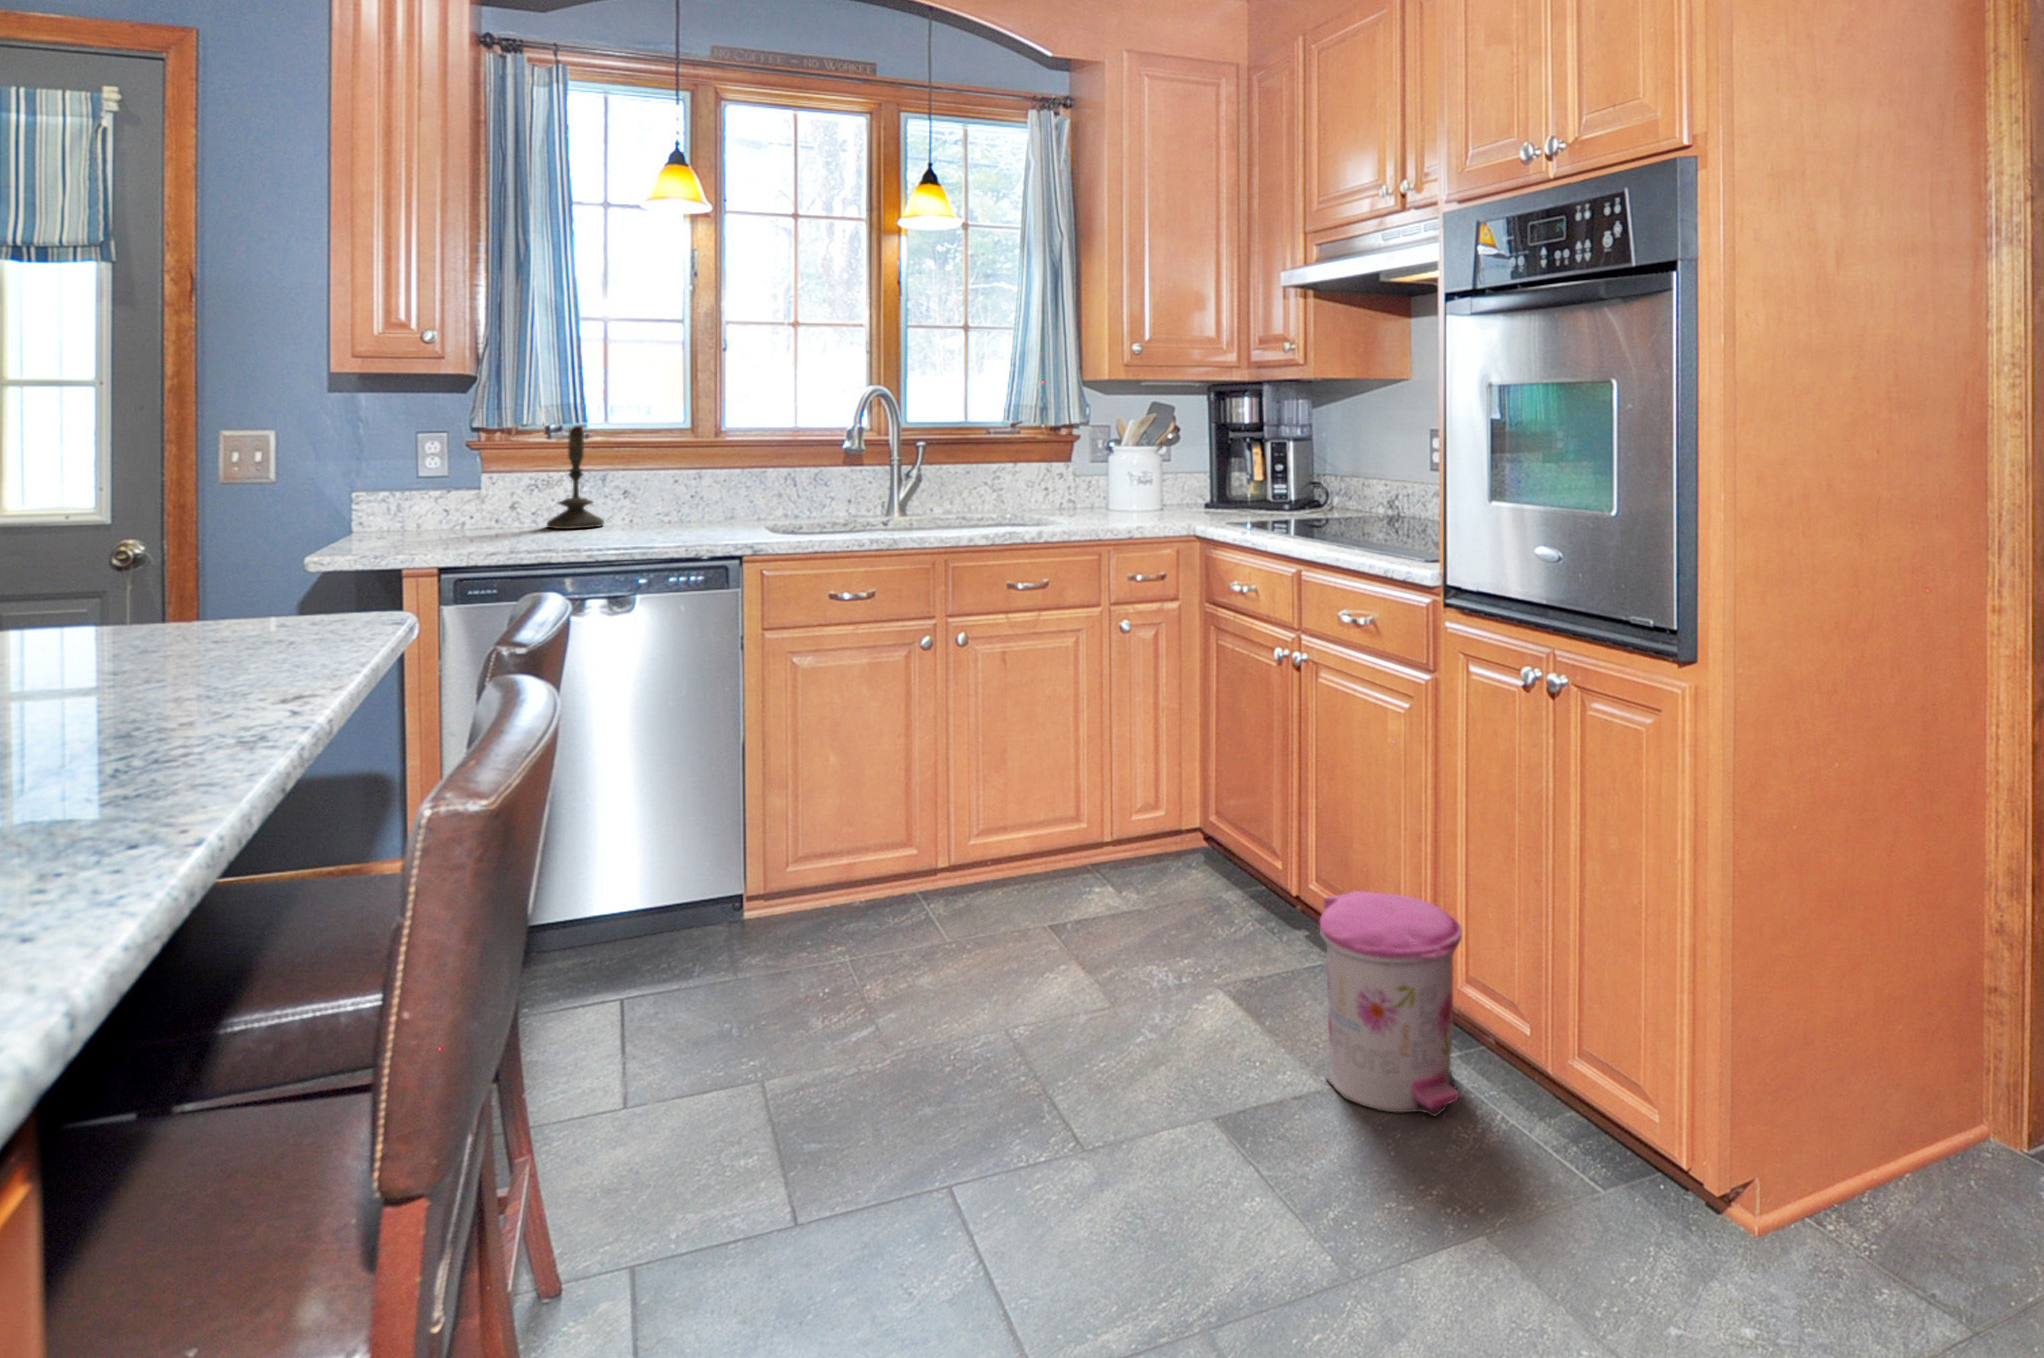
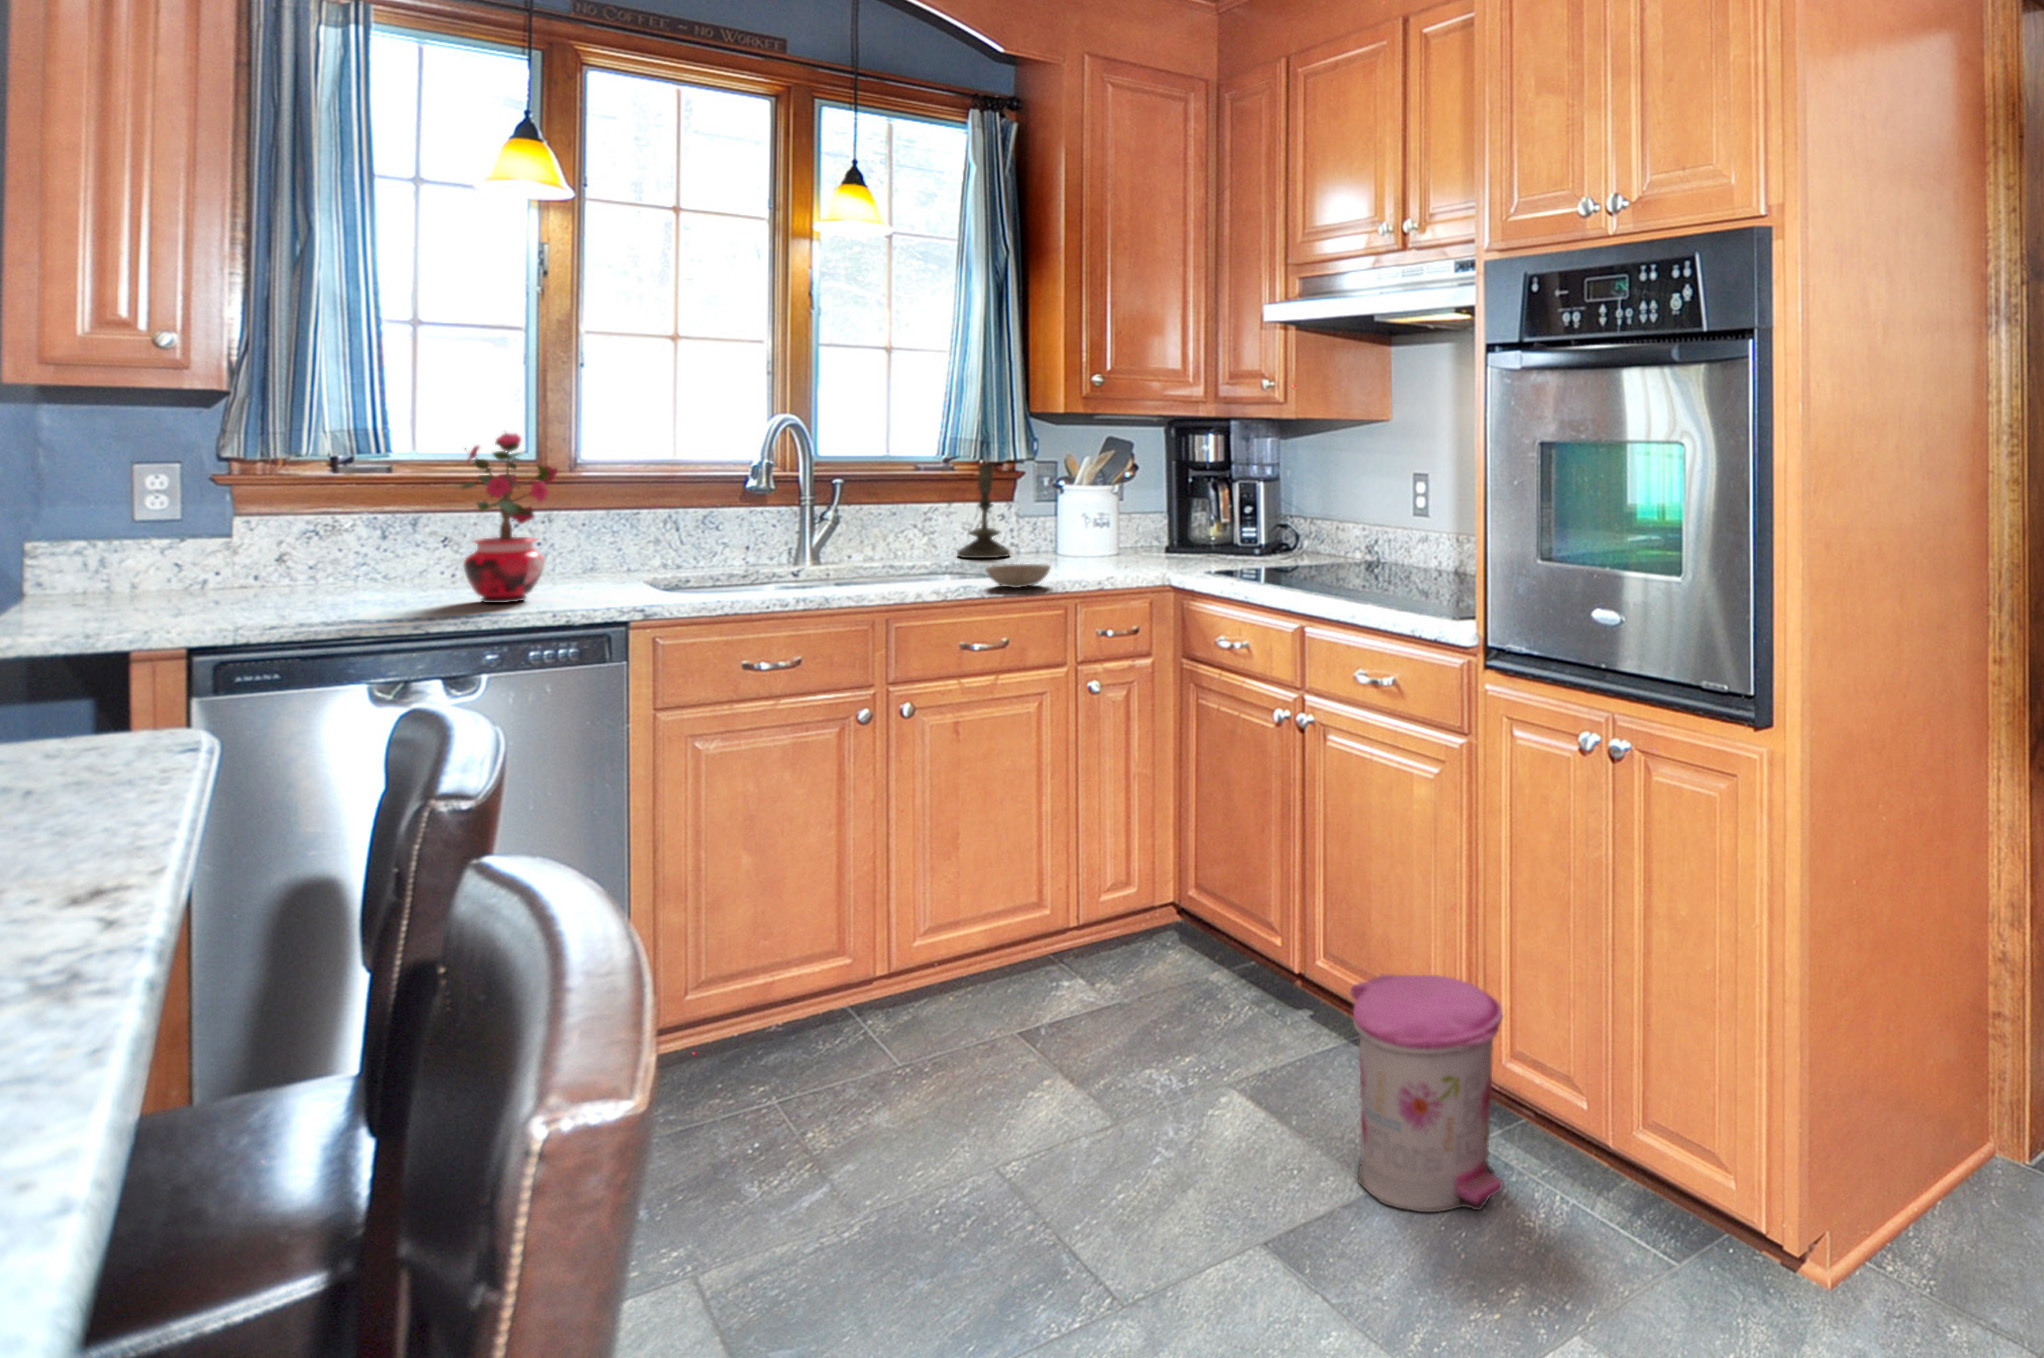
potted plant: none [616,397,700,536] -> present [452,433,558,603]
candle: present [547,426,604,529] -> present [957,463,1010,558]
bowl: none [1029,514,1085,533] -> present [985,564,1050,588]

